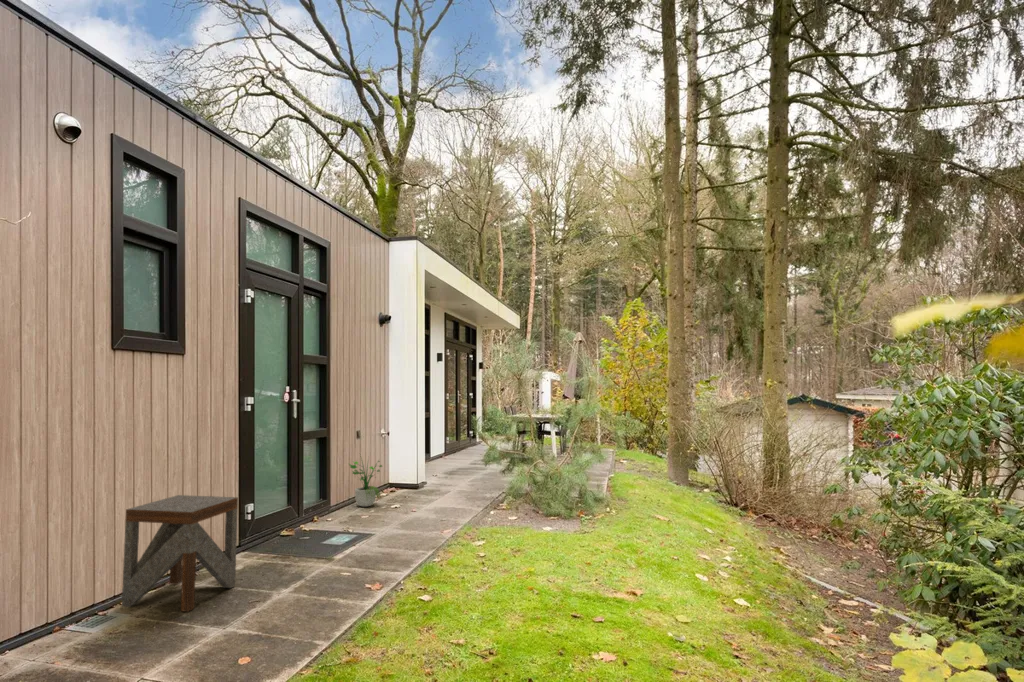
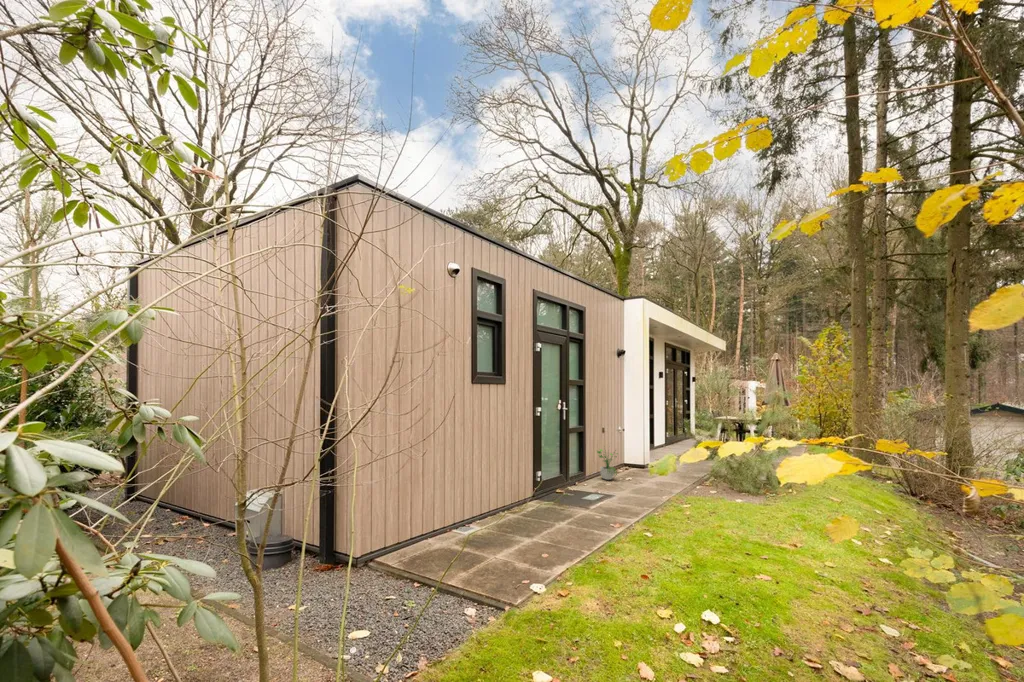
side table: present [122,495,238,612] -> none [482,462,536,527]

